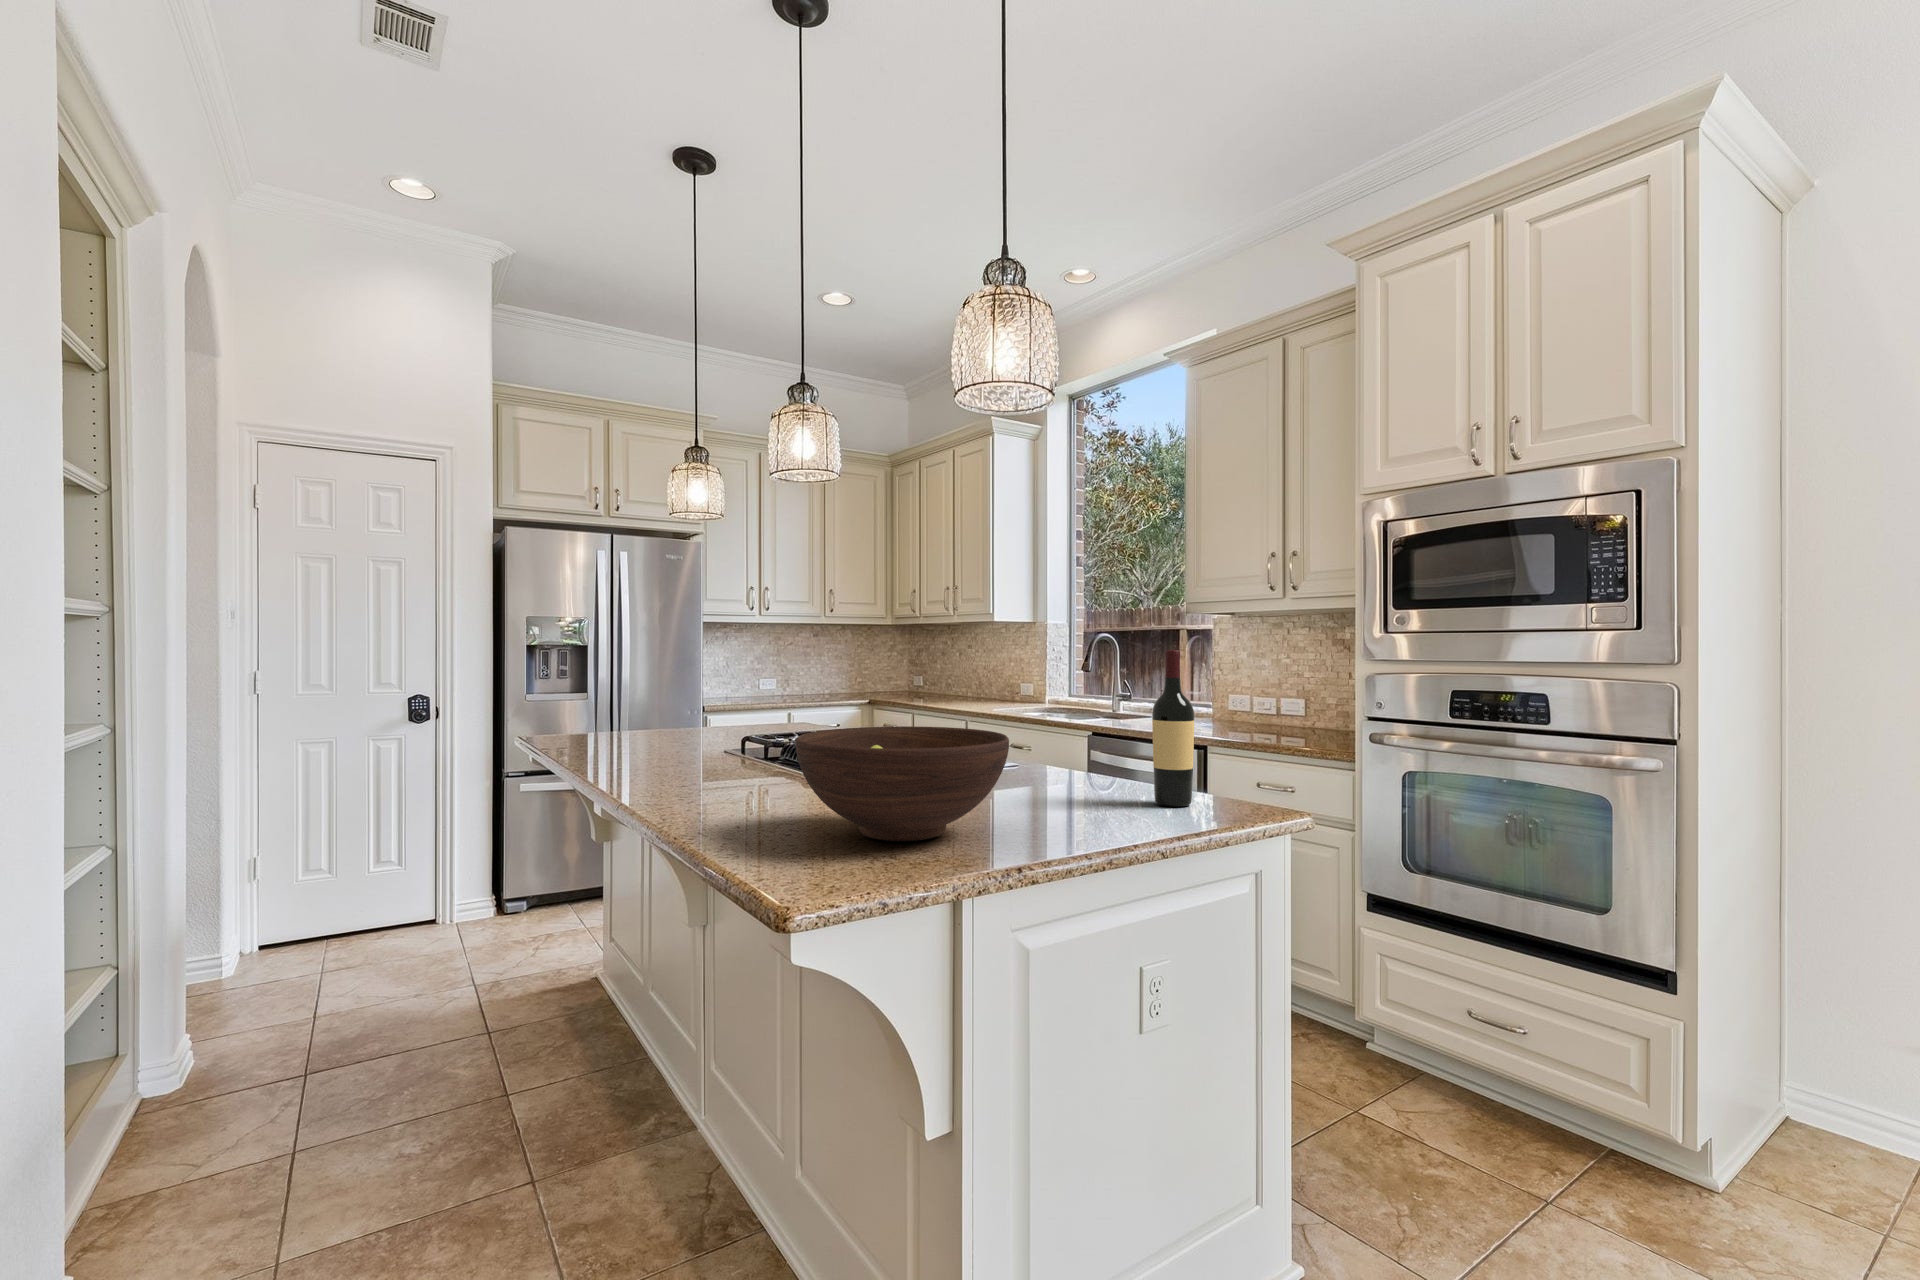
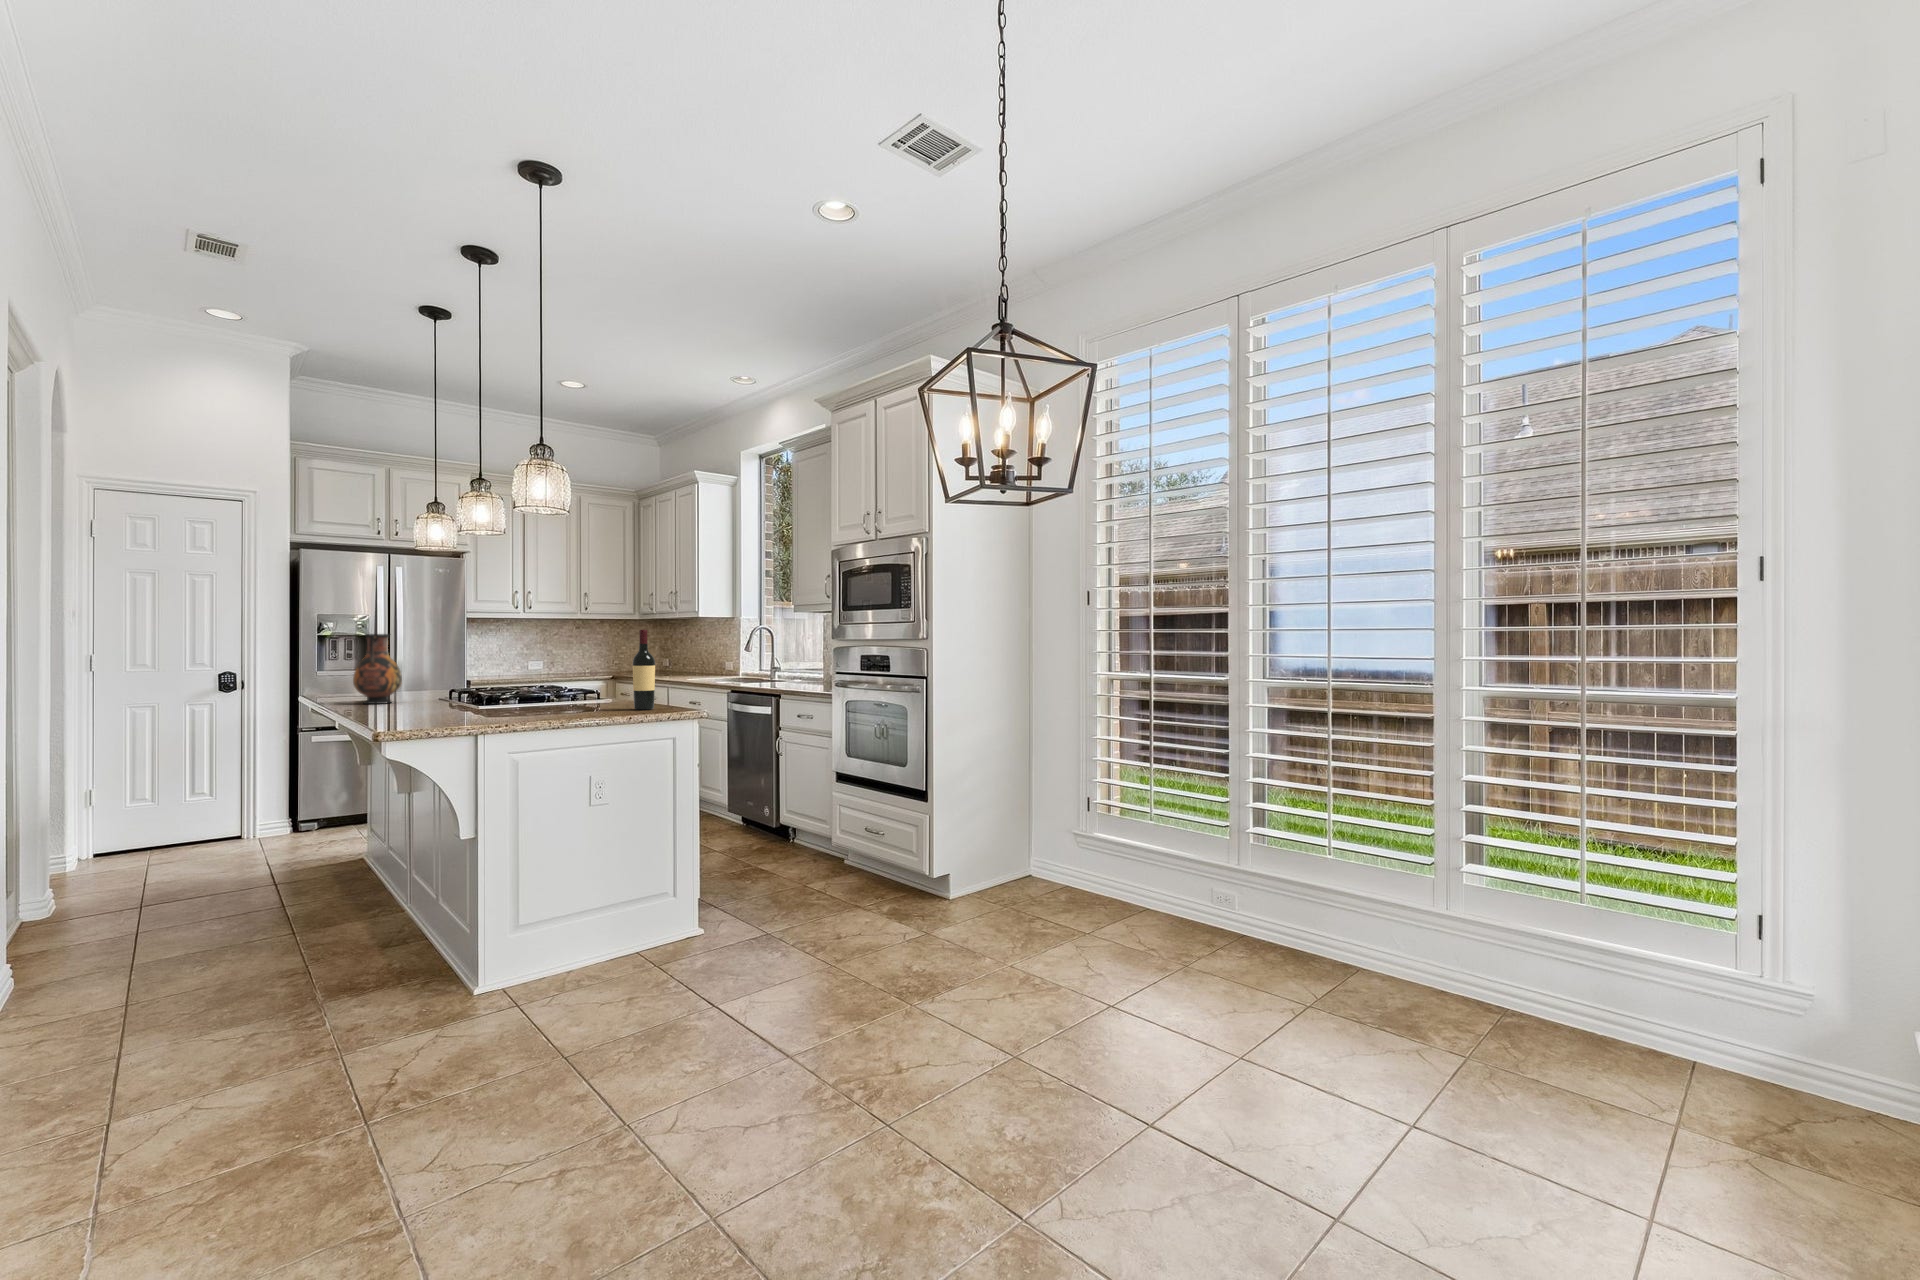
vase: none [616,651,685,765] -> present [353,634,402,704]
fruit bowl: present [796,726,1009,841] -> none [408,669,527,720]

